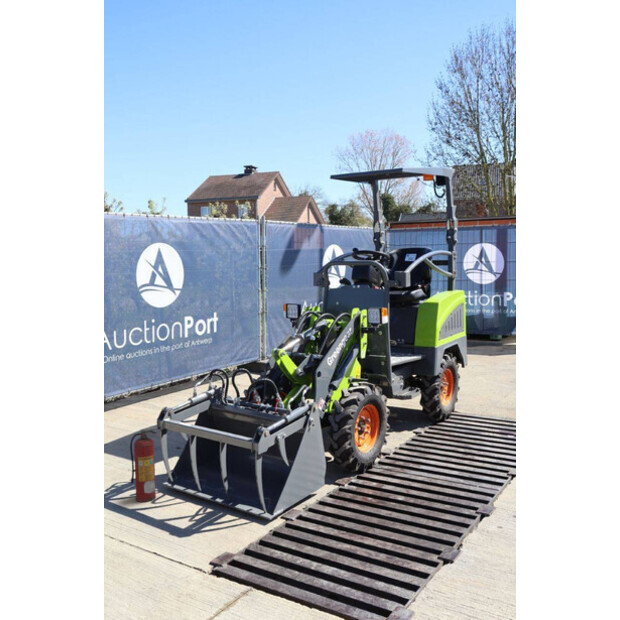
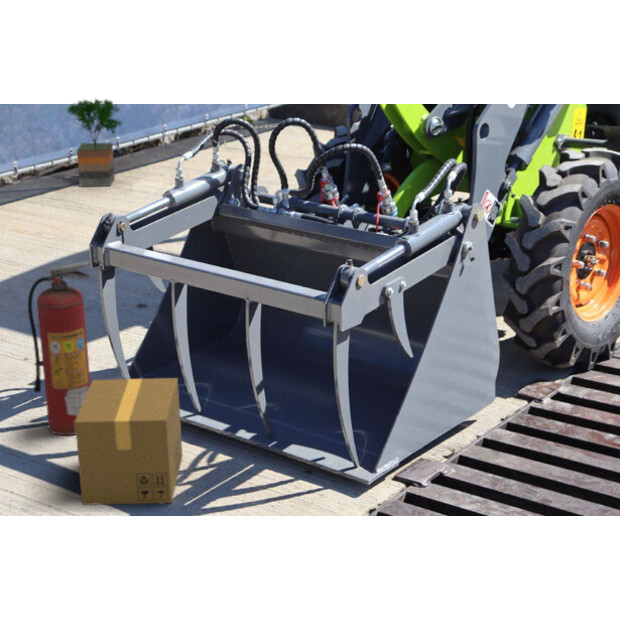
potted tree: none [151,362,176,399] -> present [68,99,121,187]
cardboard box: none [147,476,193,531] -> present [75,378,183,505]

